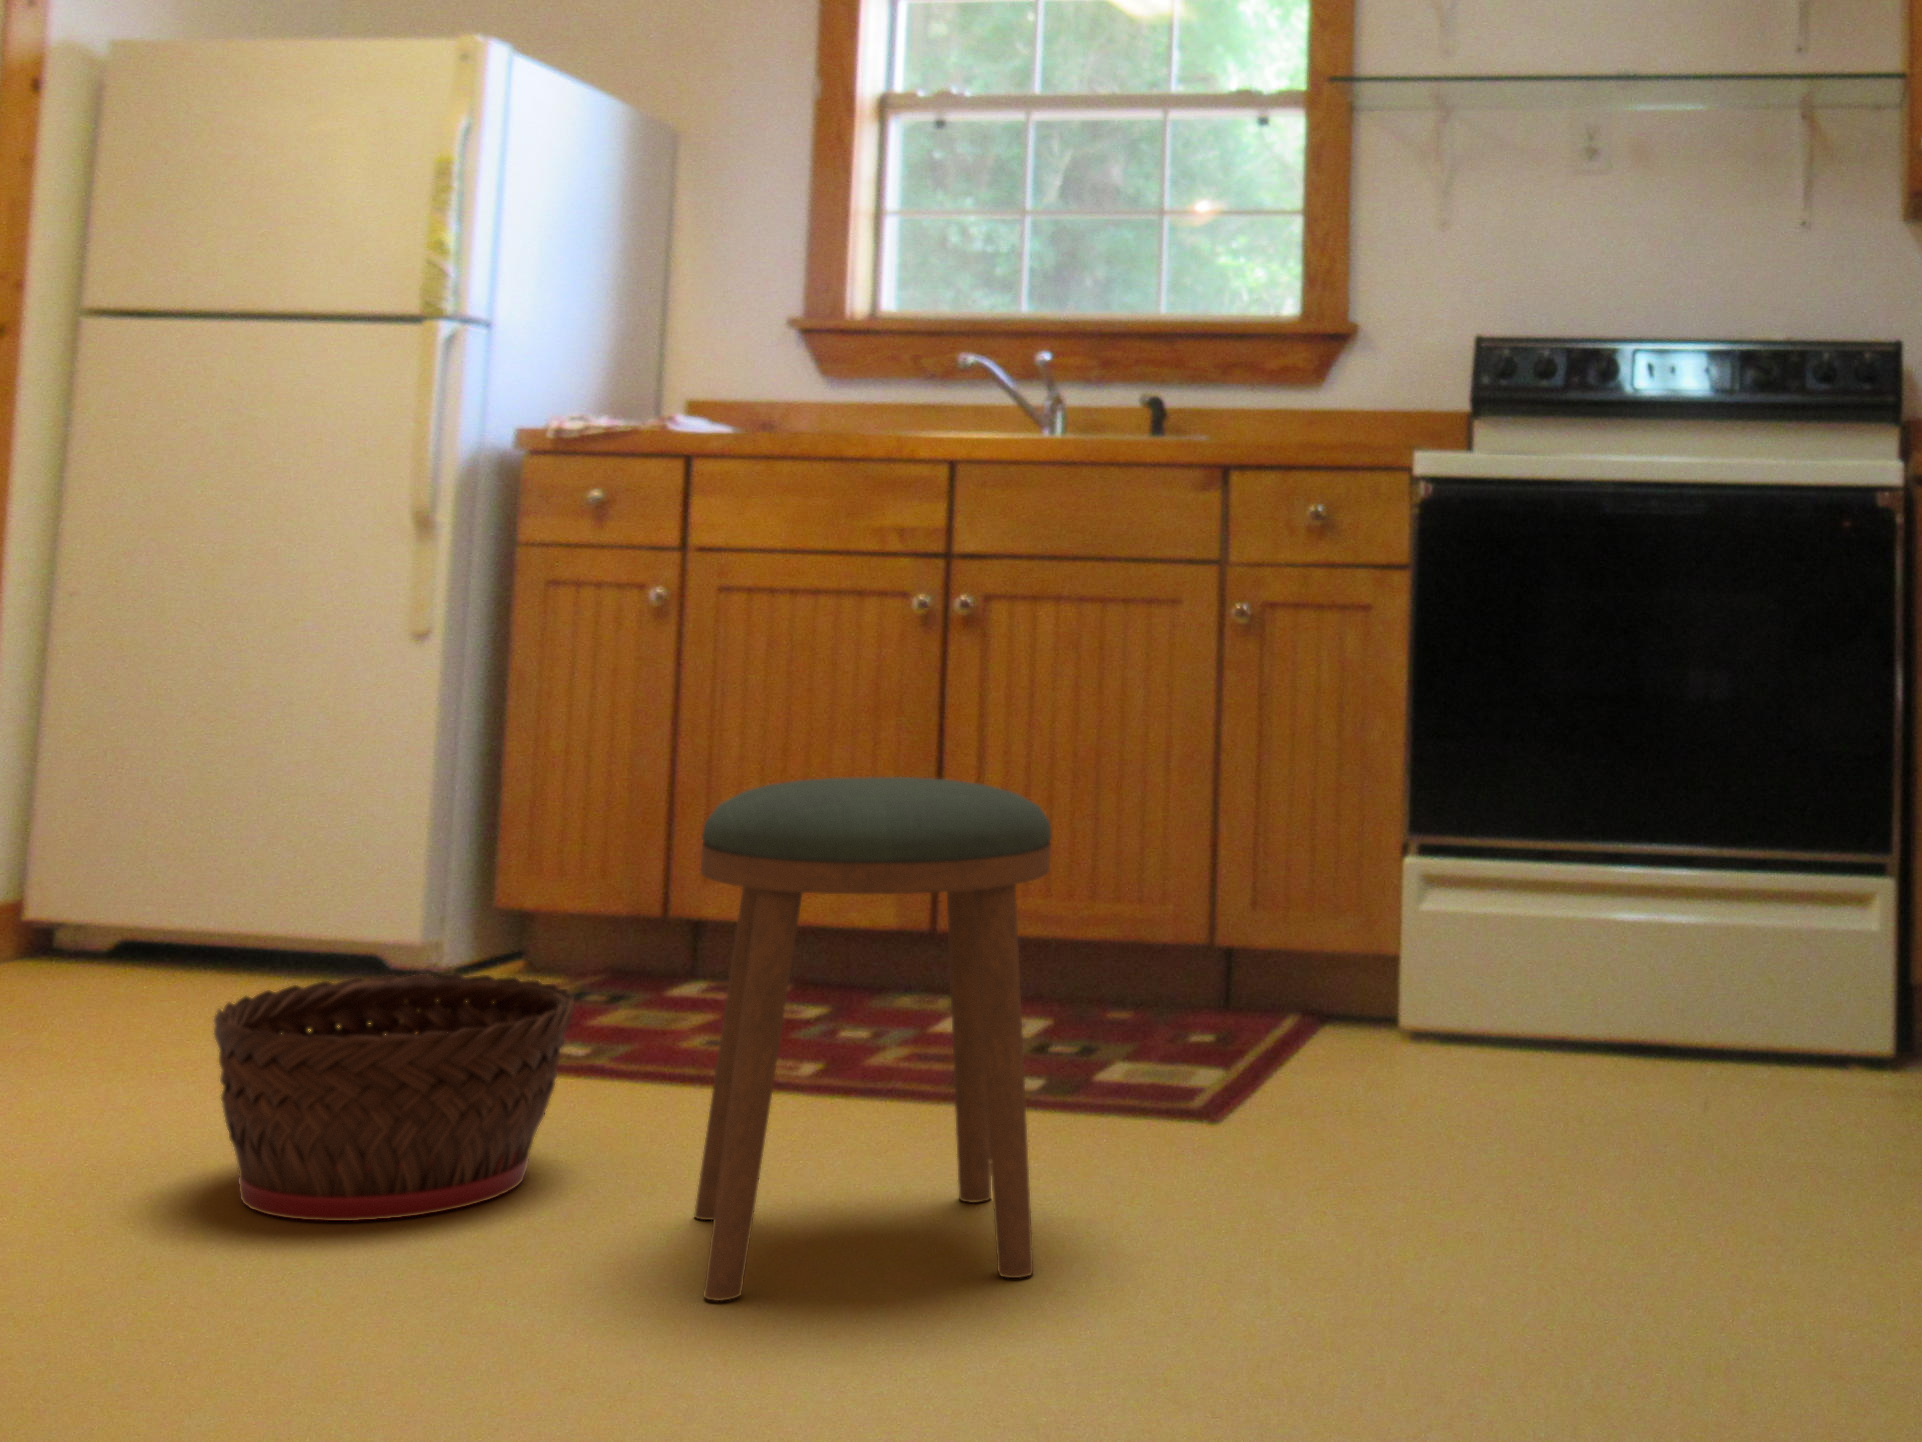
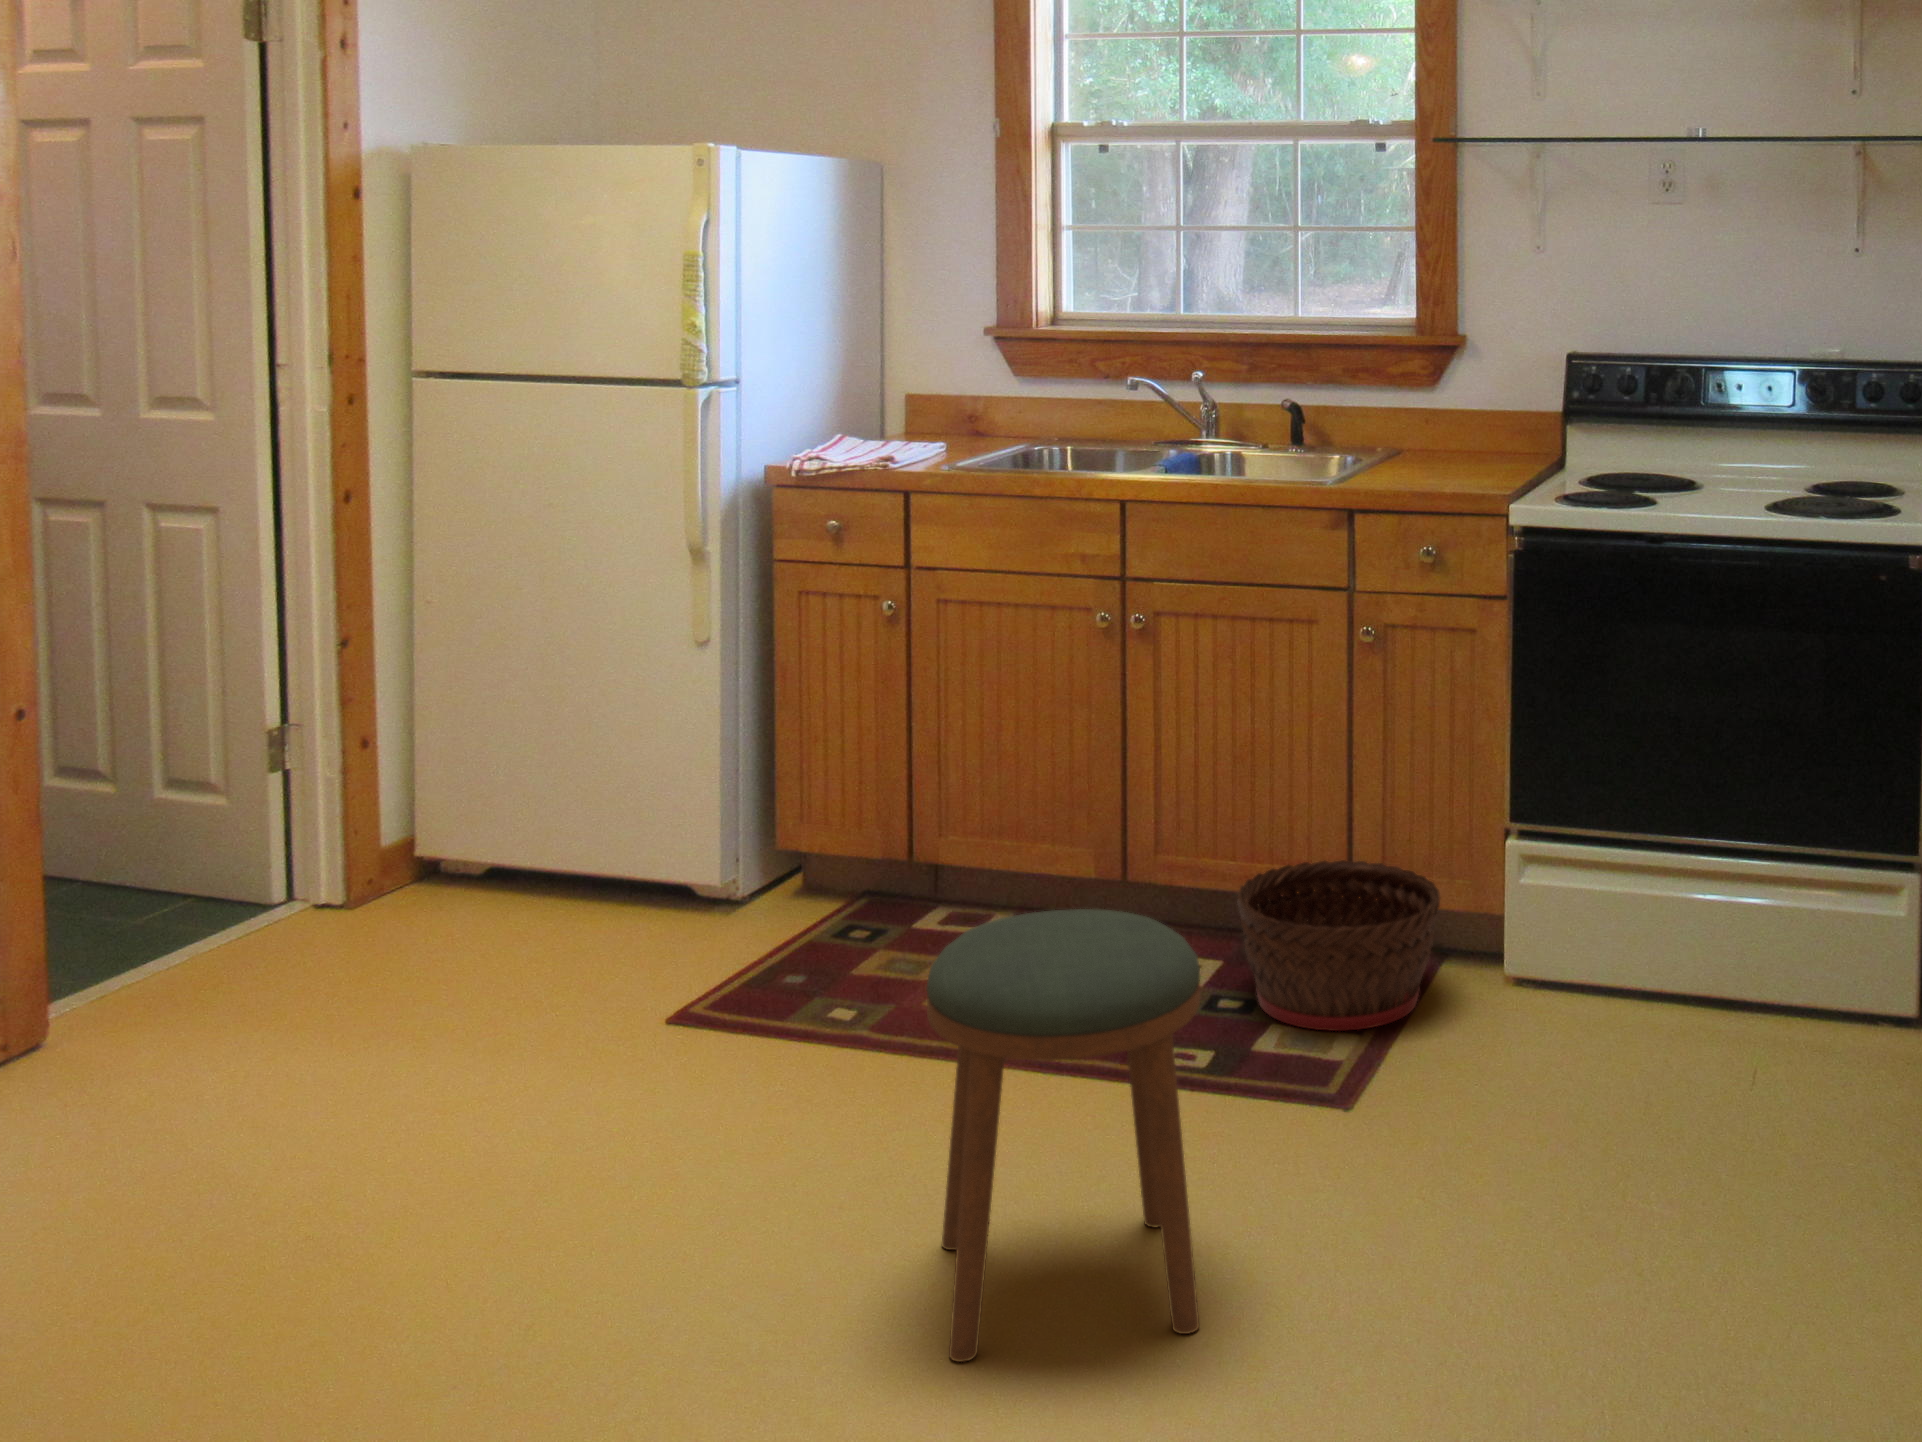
basket: present [214,974,574,1221] -> present [1237,860,1441,1031]

